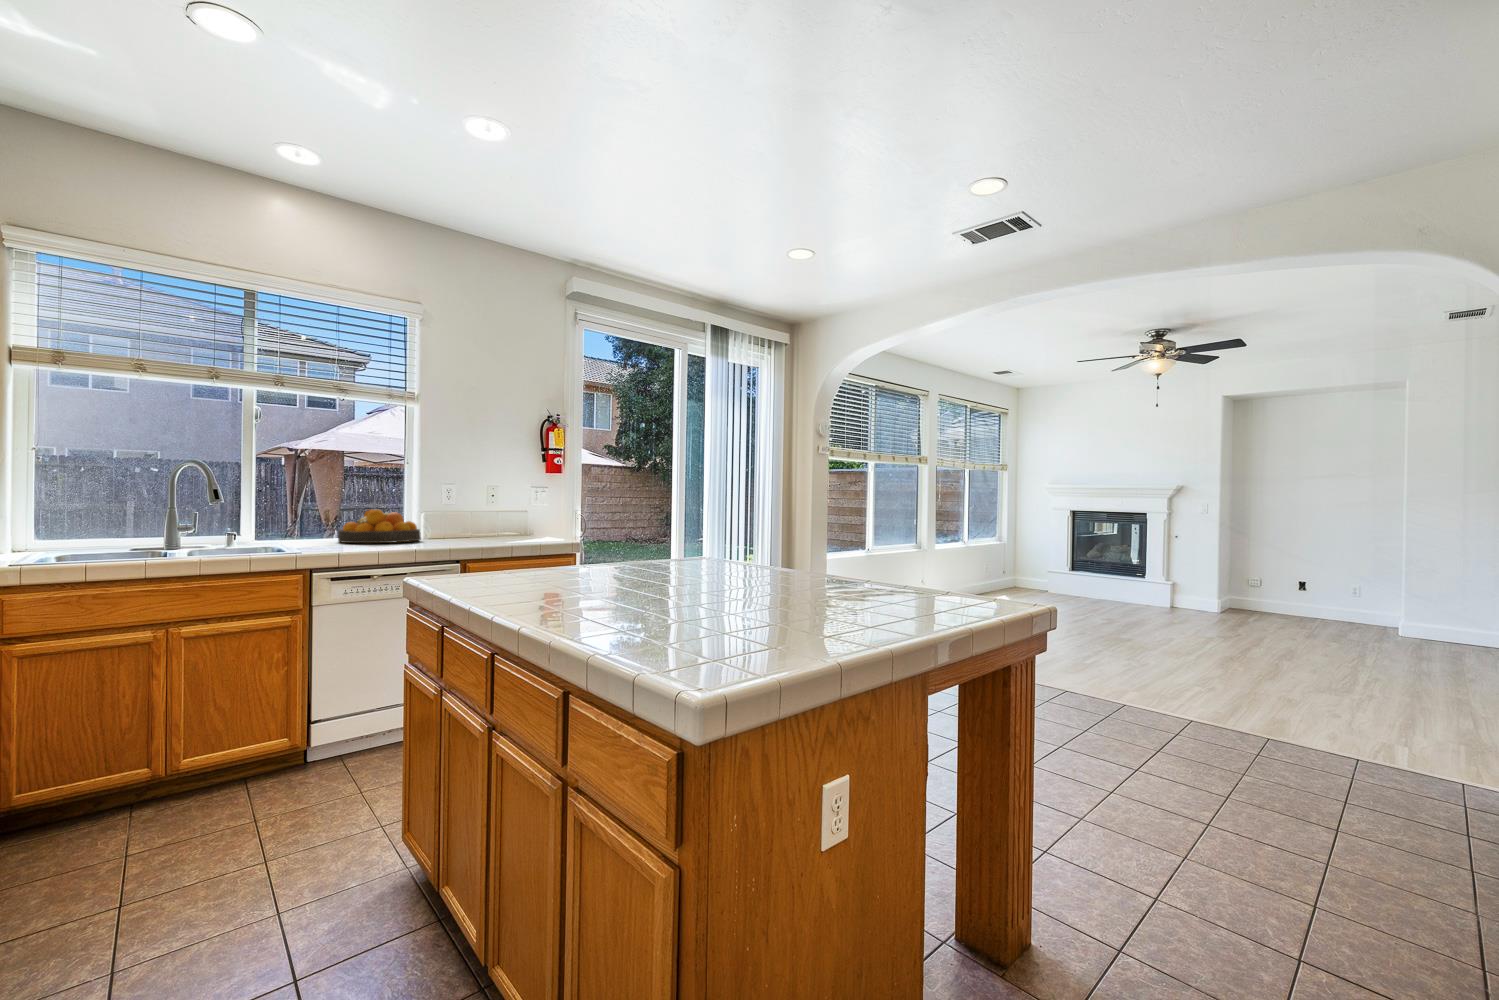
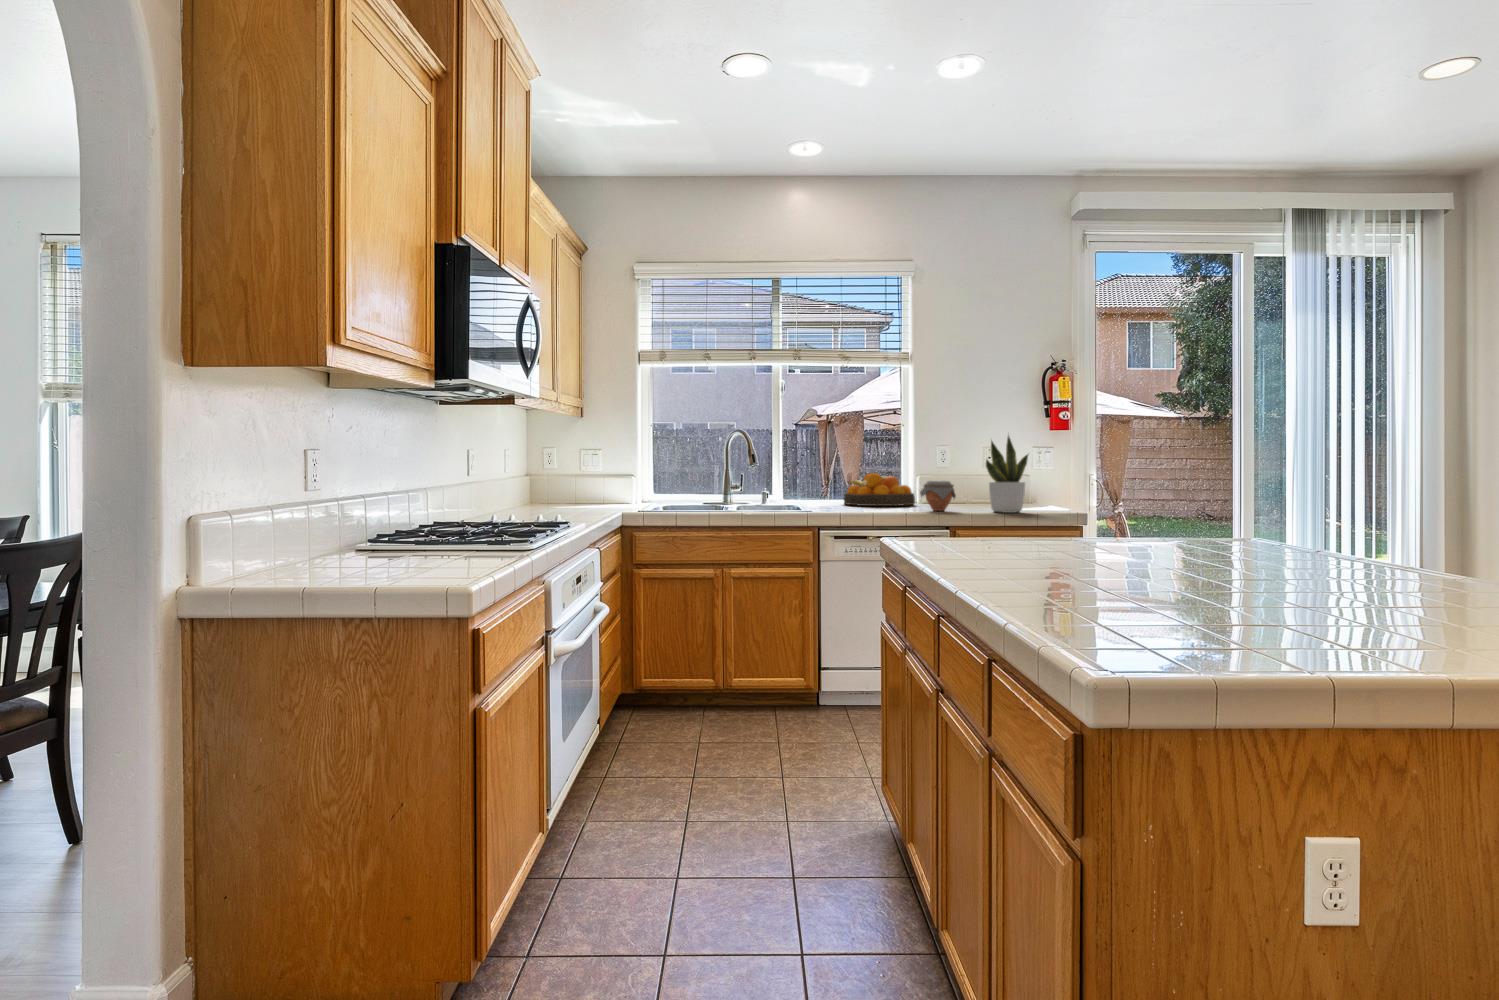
potted plant: none [498,472,536,546] -> present [986,436,1028,513]
jar: none [430,517,468,546] -> present [920,481,956,511]

